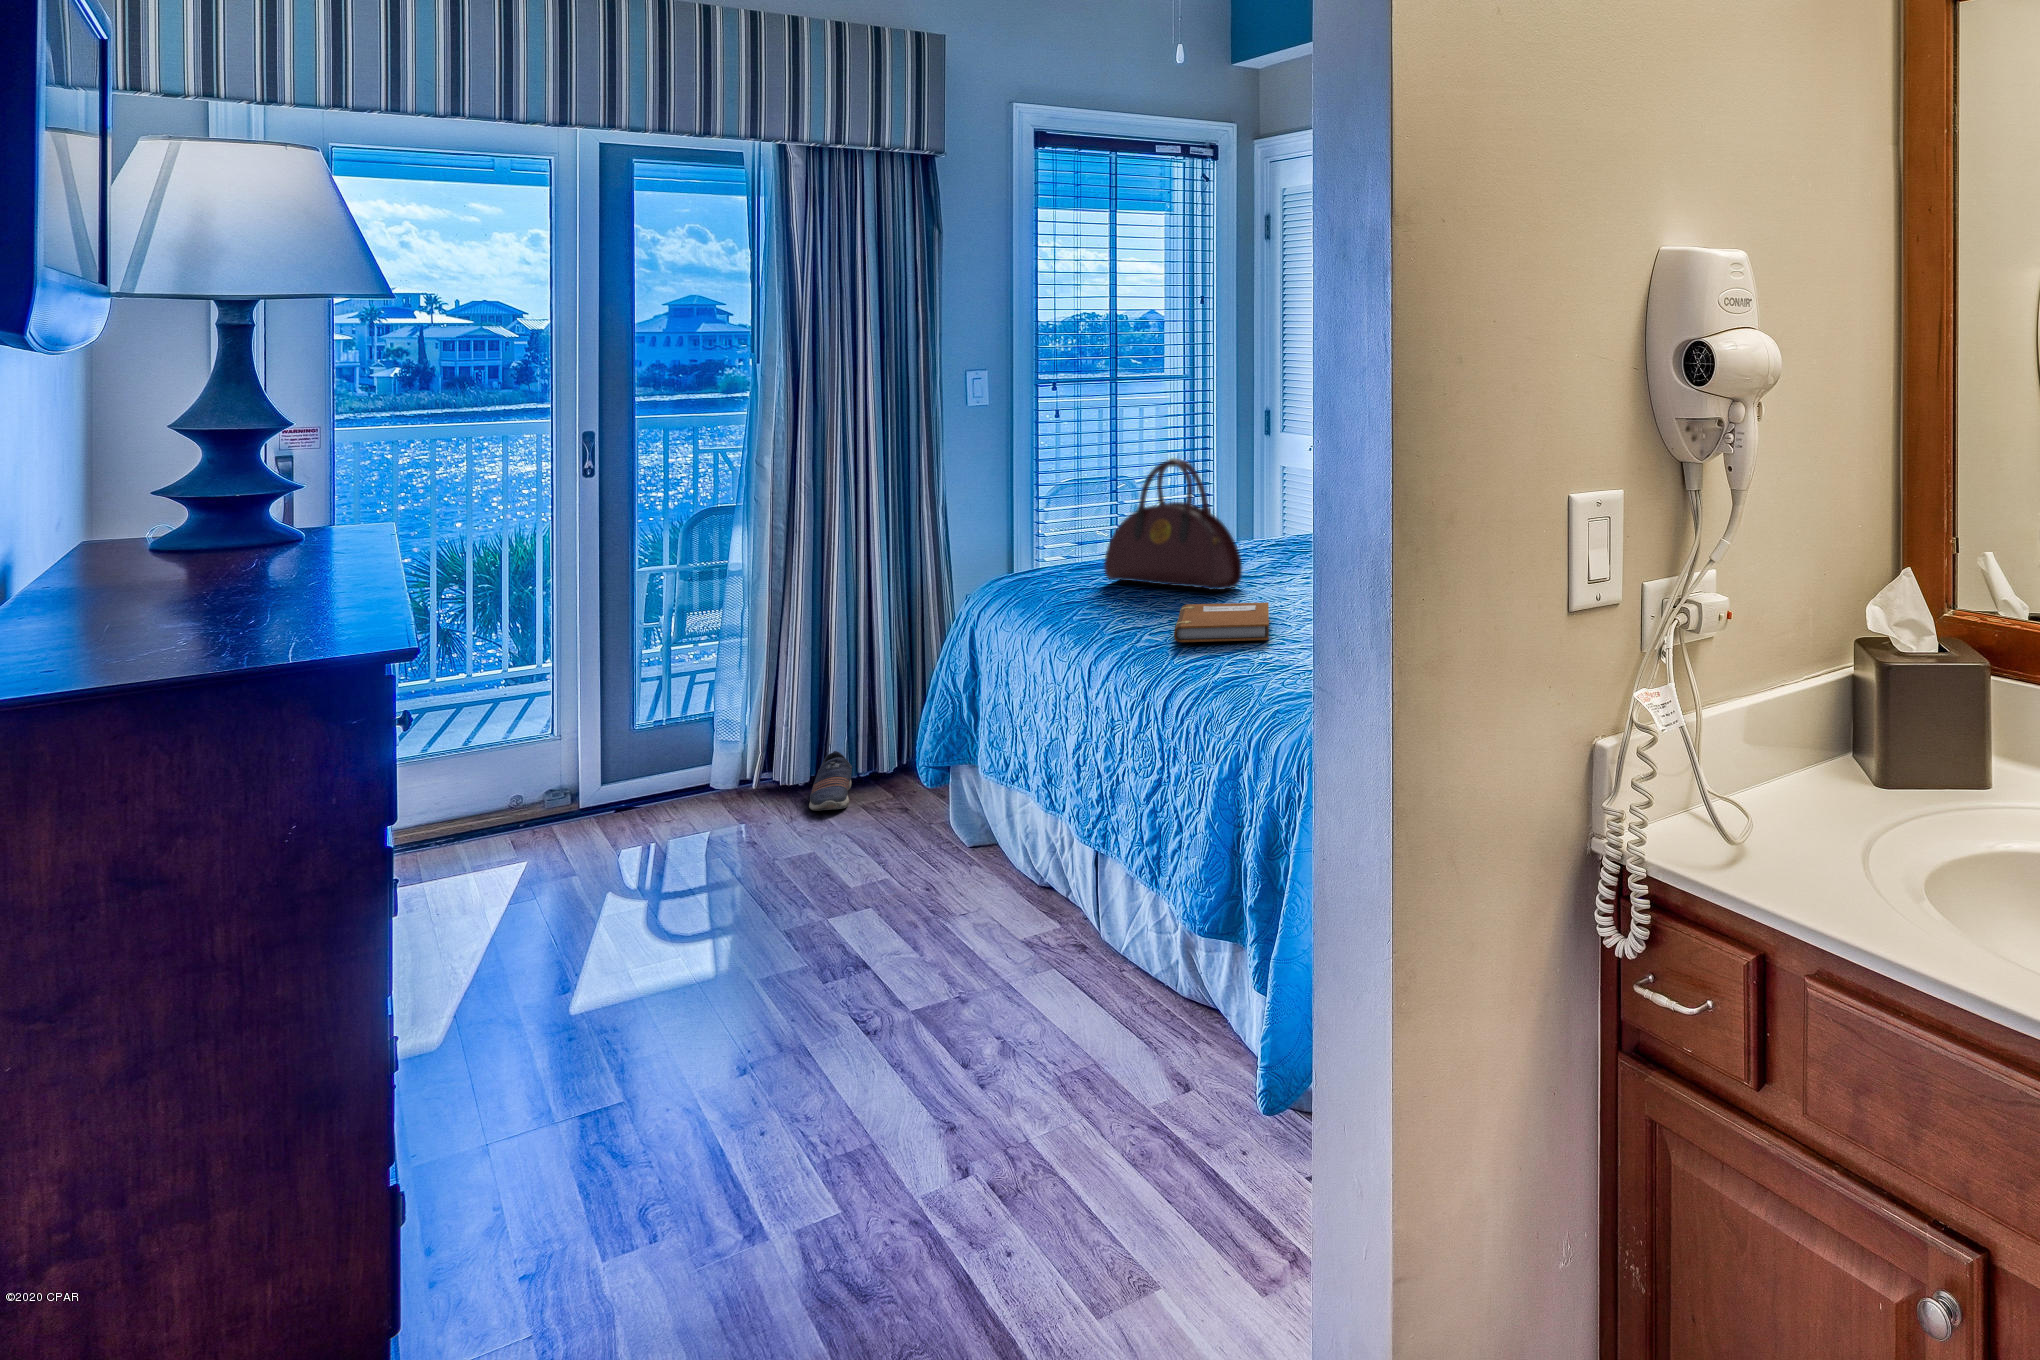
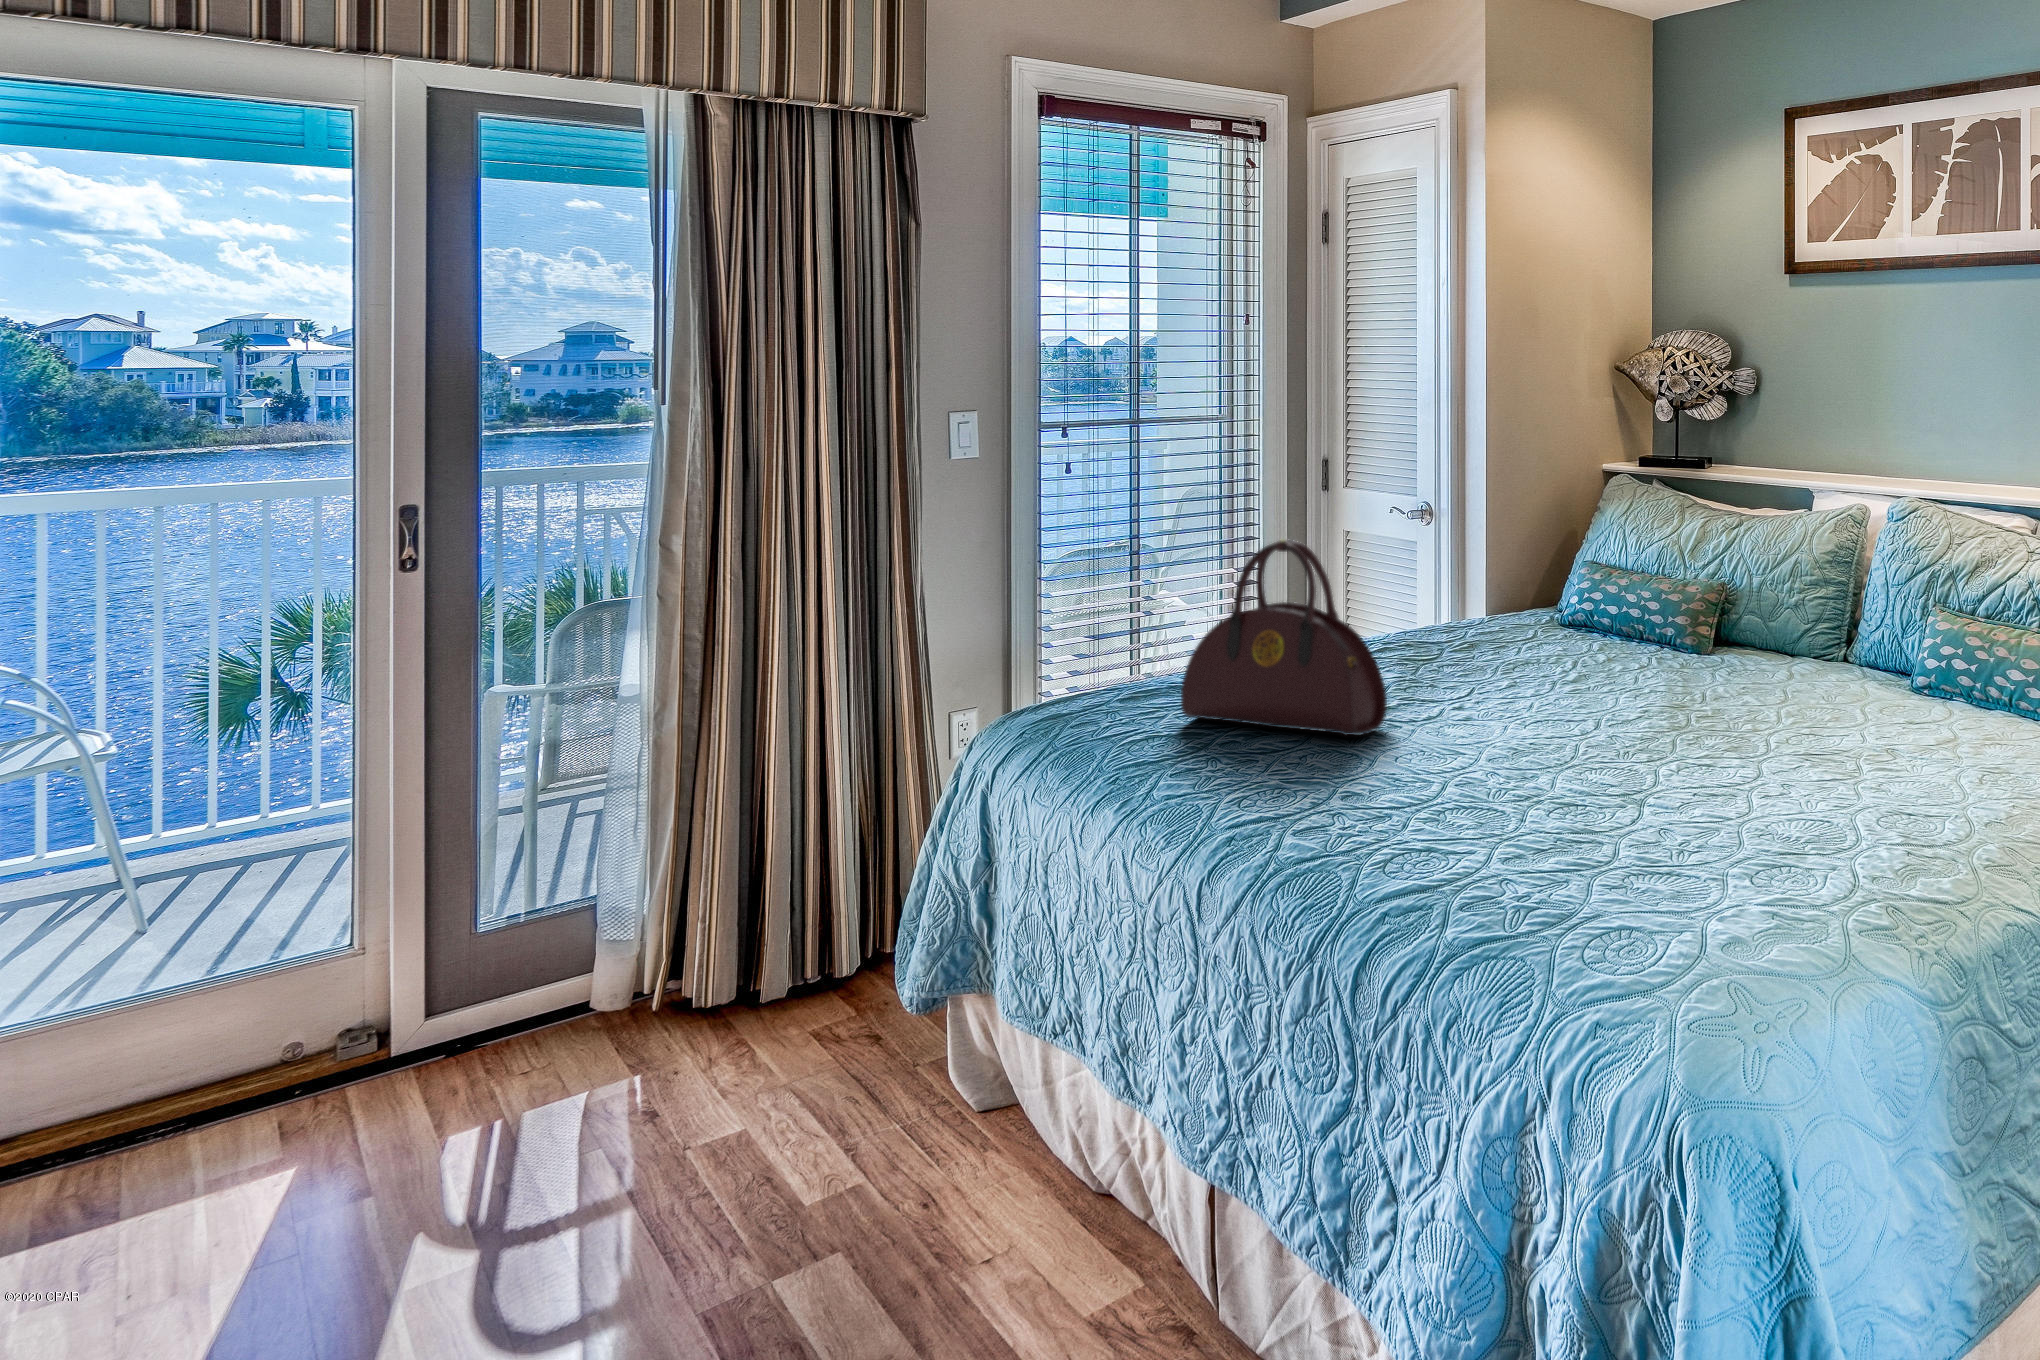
notebook: present [1174,602,1269,642] -> none [1323,763,1485,846]
shoe: present [809,751,852,811] -> none [733,950,796,1049]

